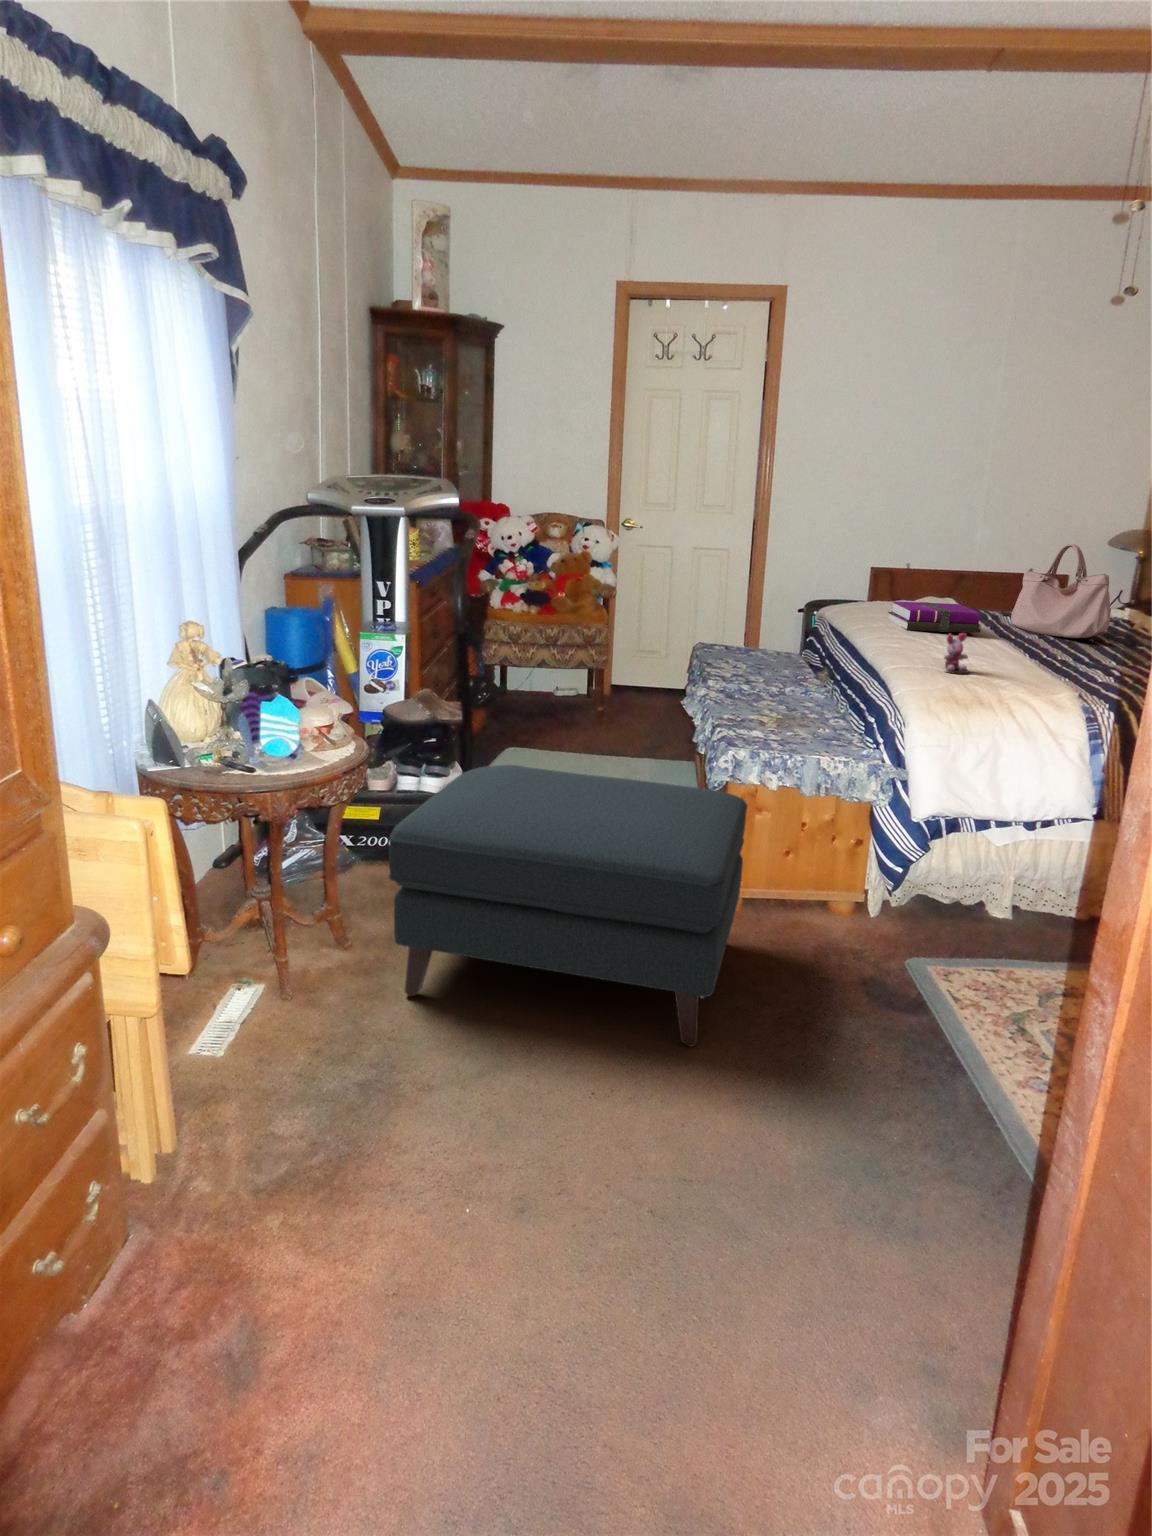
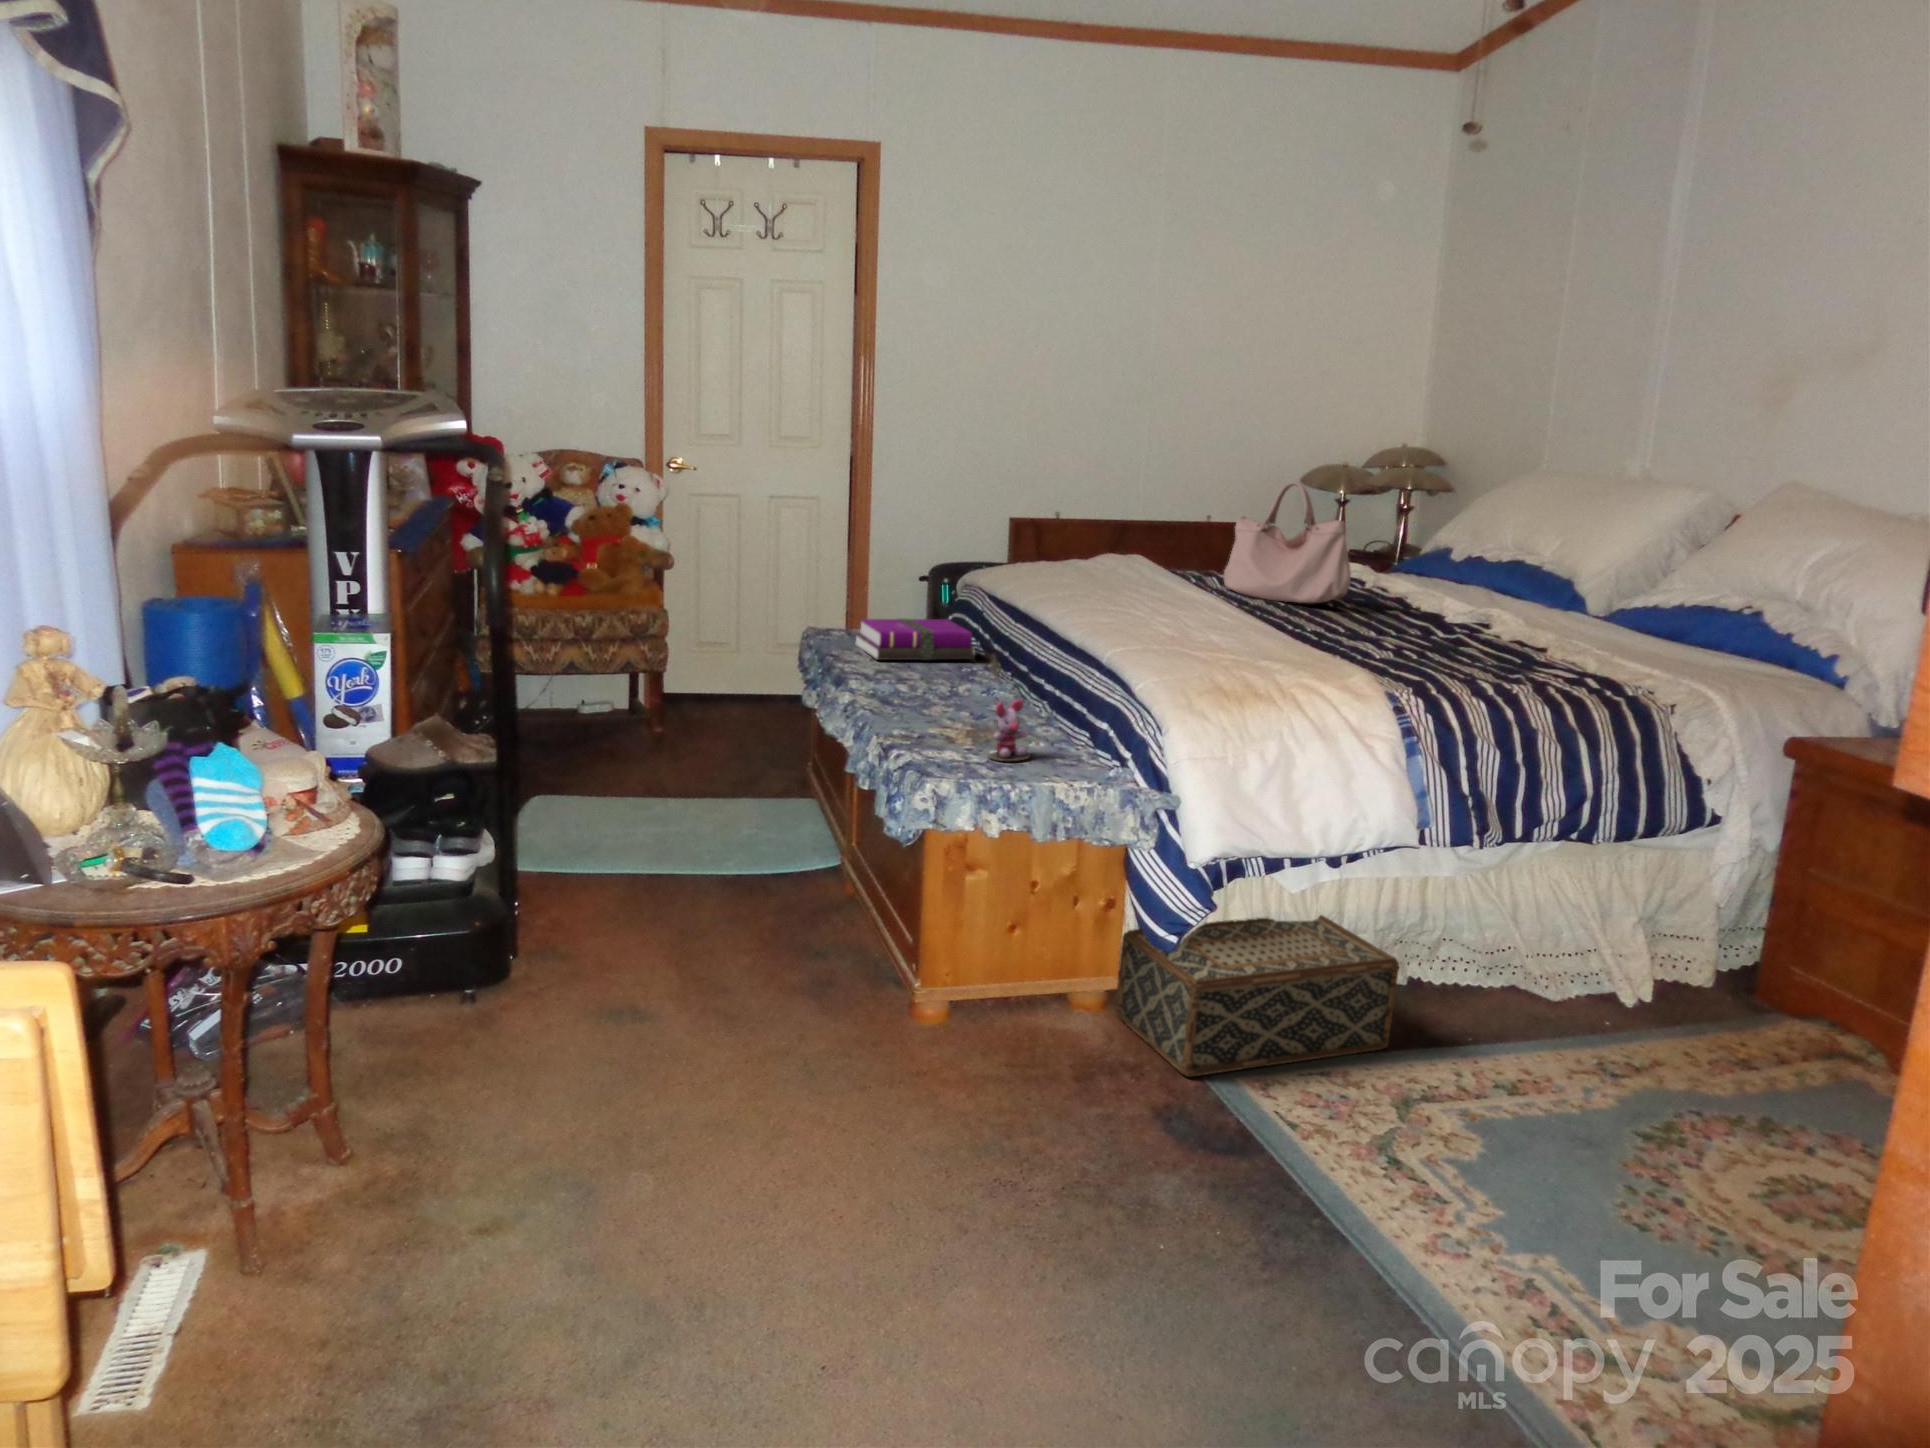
notebook: present [888,601,981,633] -> present [855,619,976,660]
stuffed toy: present [944,633,969,673] -> present [988,700,1031,761]
ottoman: present [388,765,747,1047] -> none [435,830,1002,1260]
woven basket: none [858,862,1067,963] -> present [1116,915,1399,1077]

